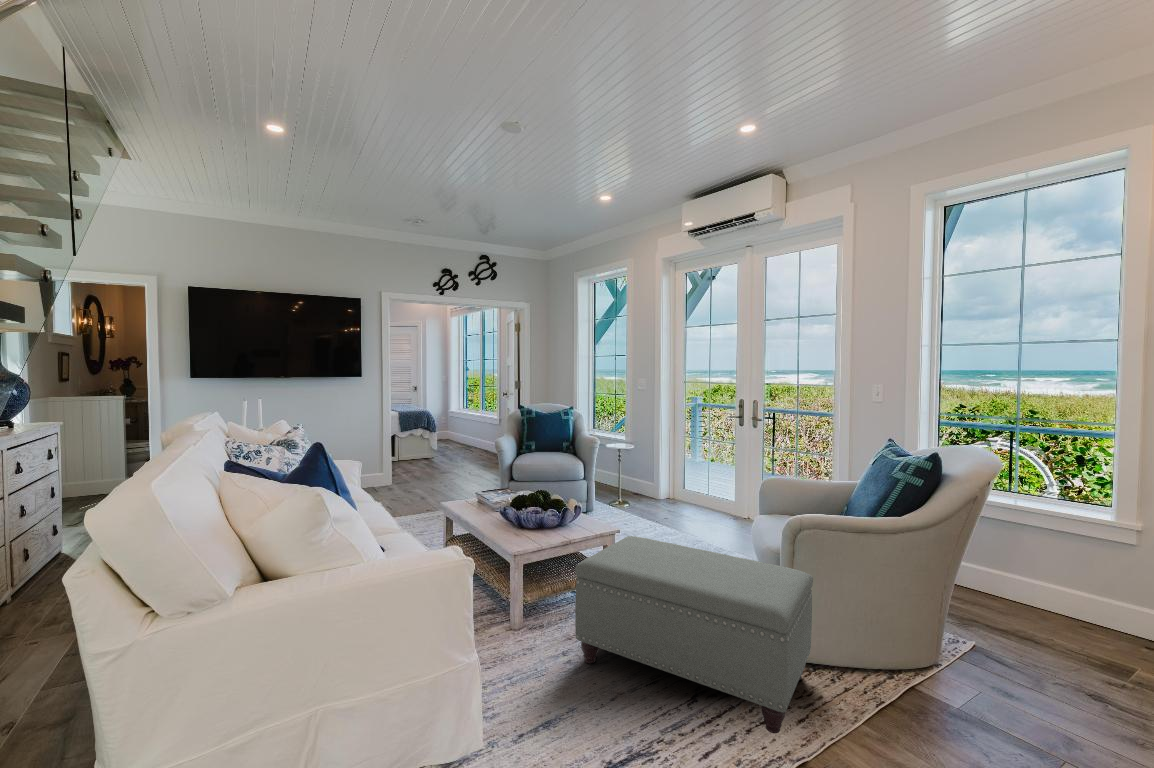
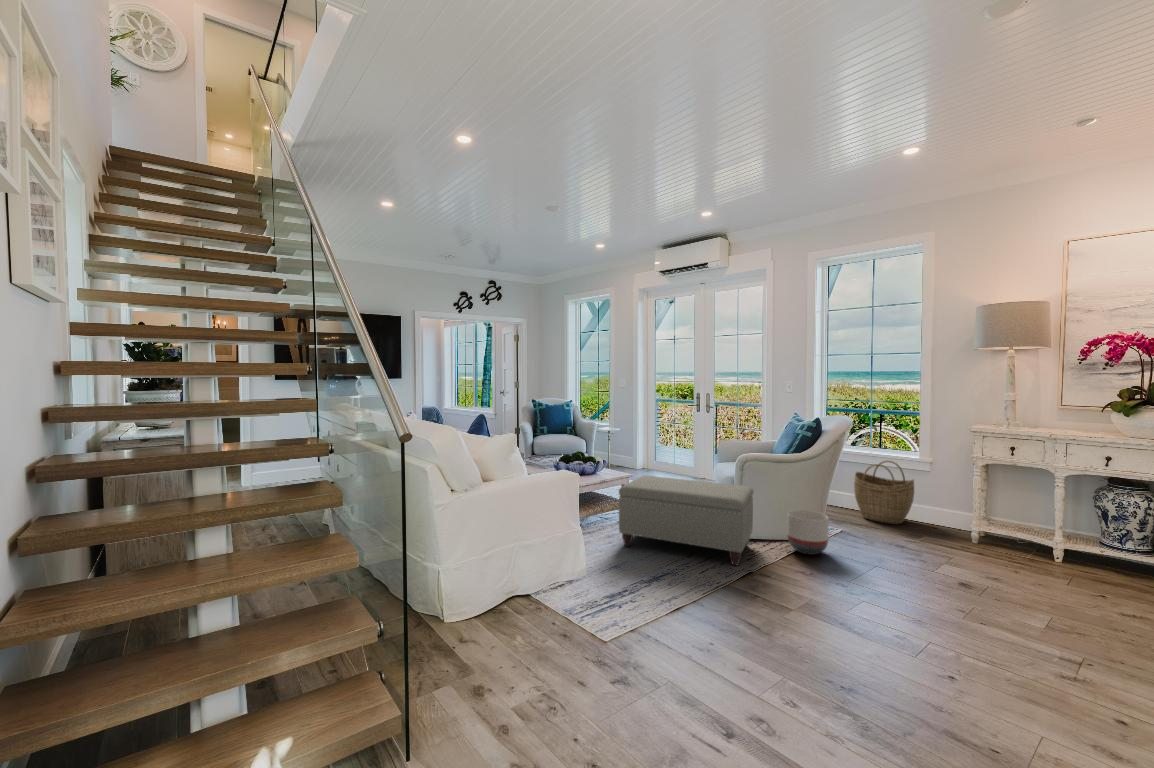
woven basket: none [993,521,1111,636] -> present [854,461,914,524]
planter: none [876,618,959,712] -> present [787,510,829,555]

